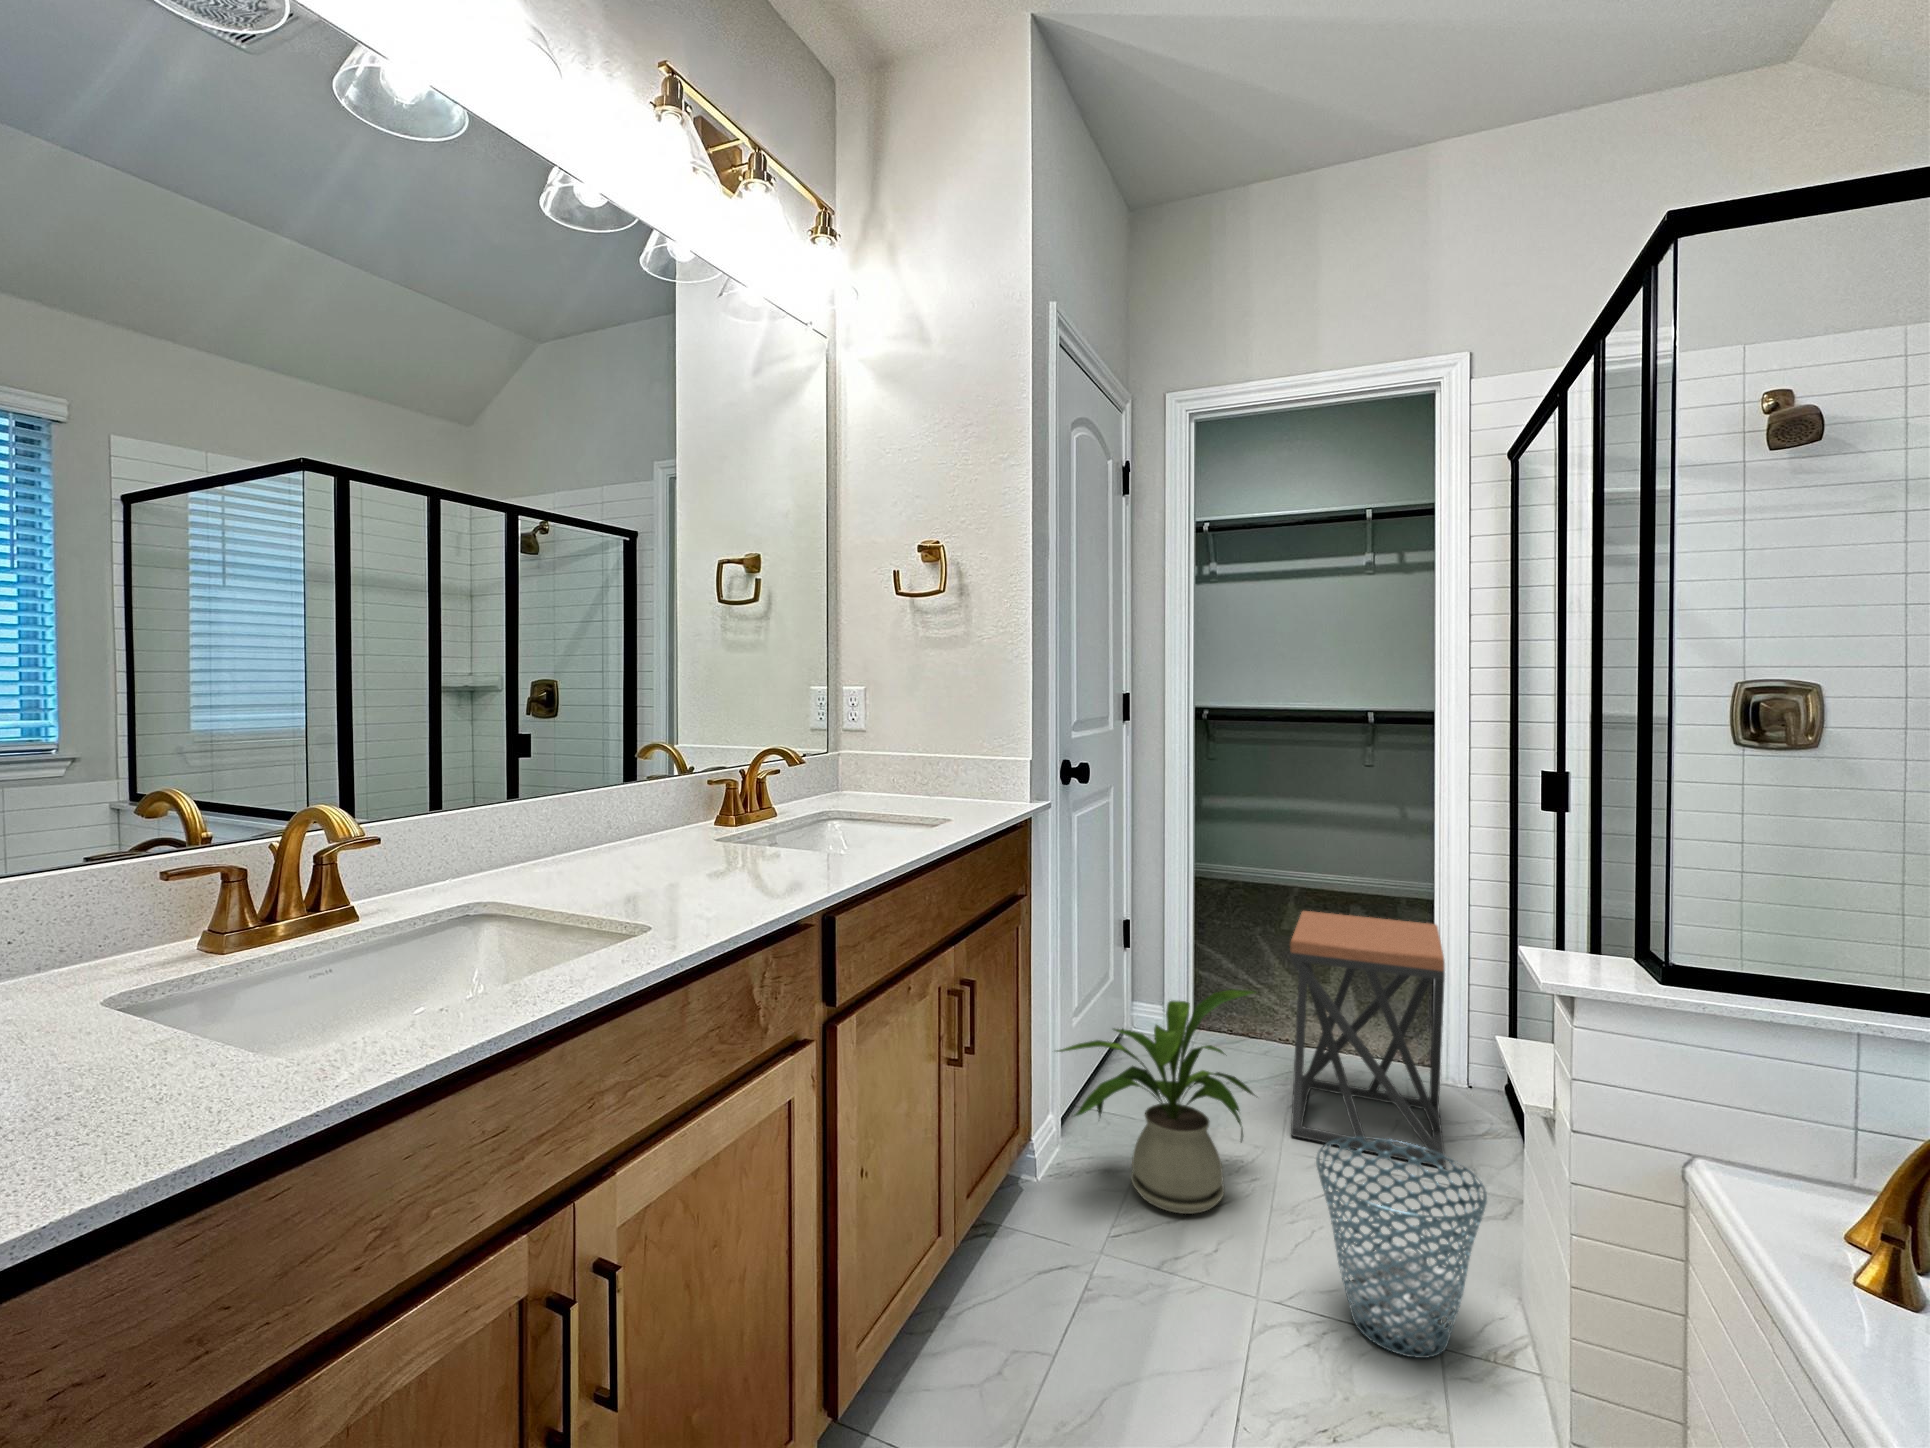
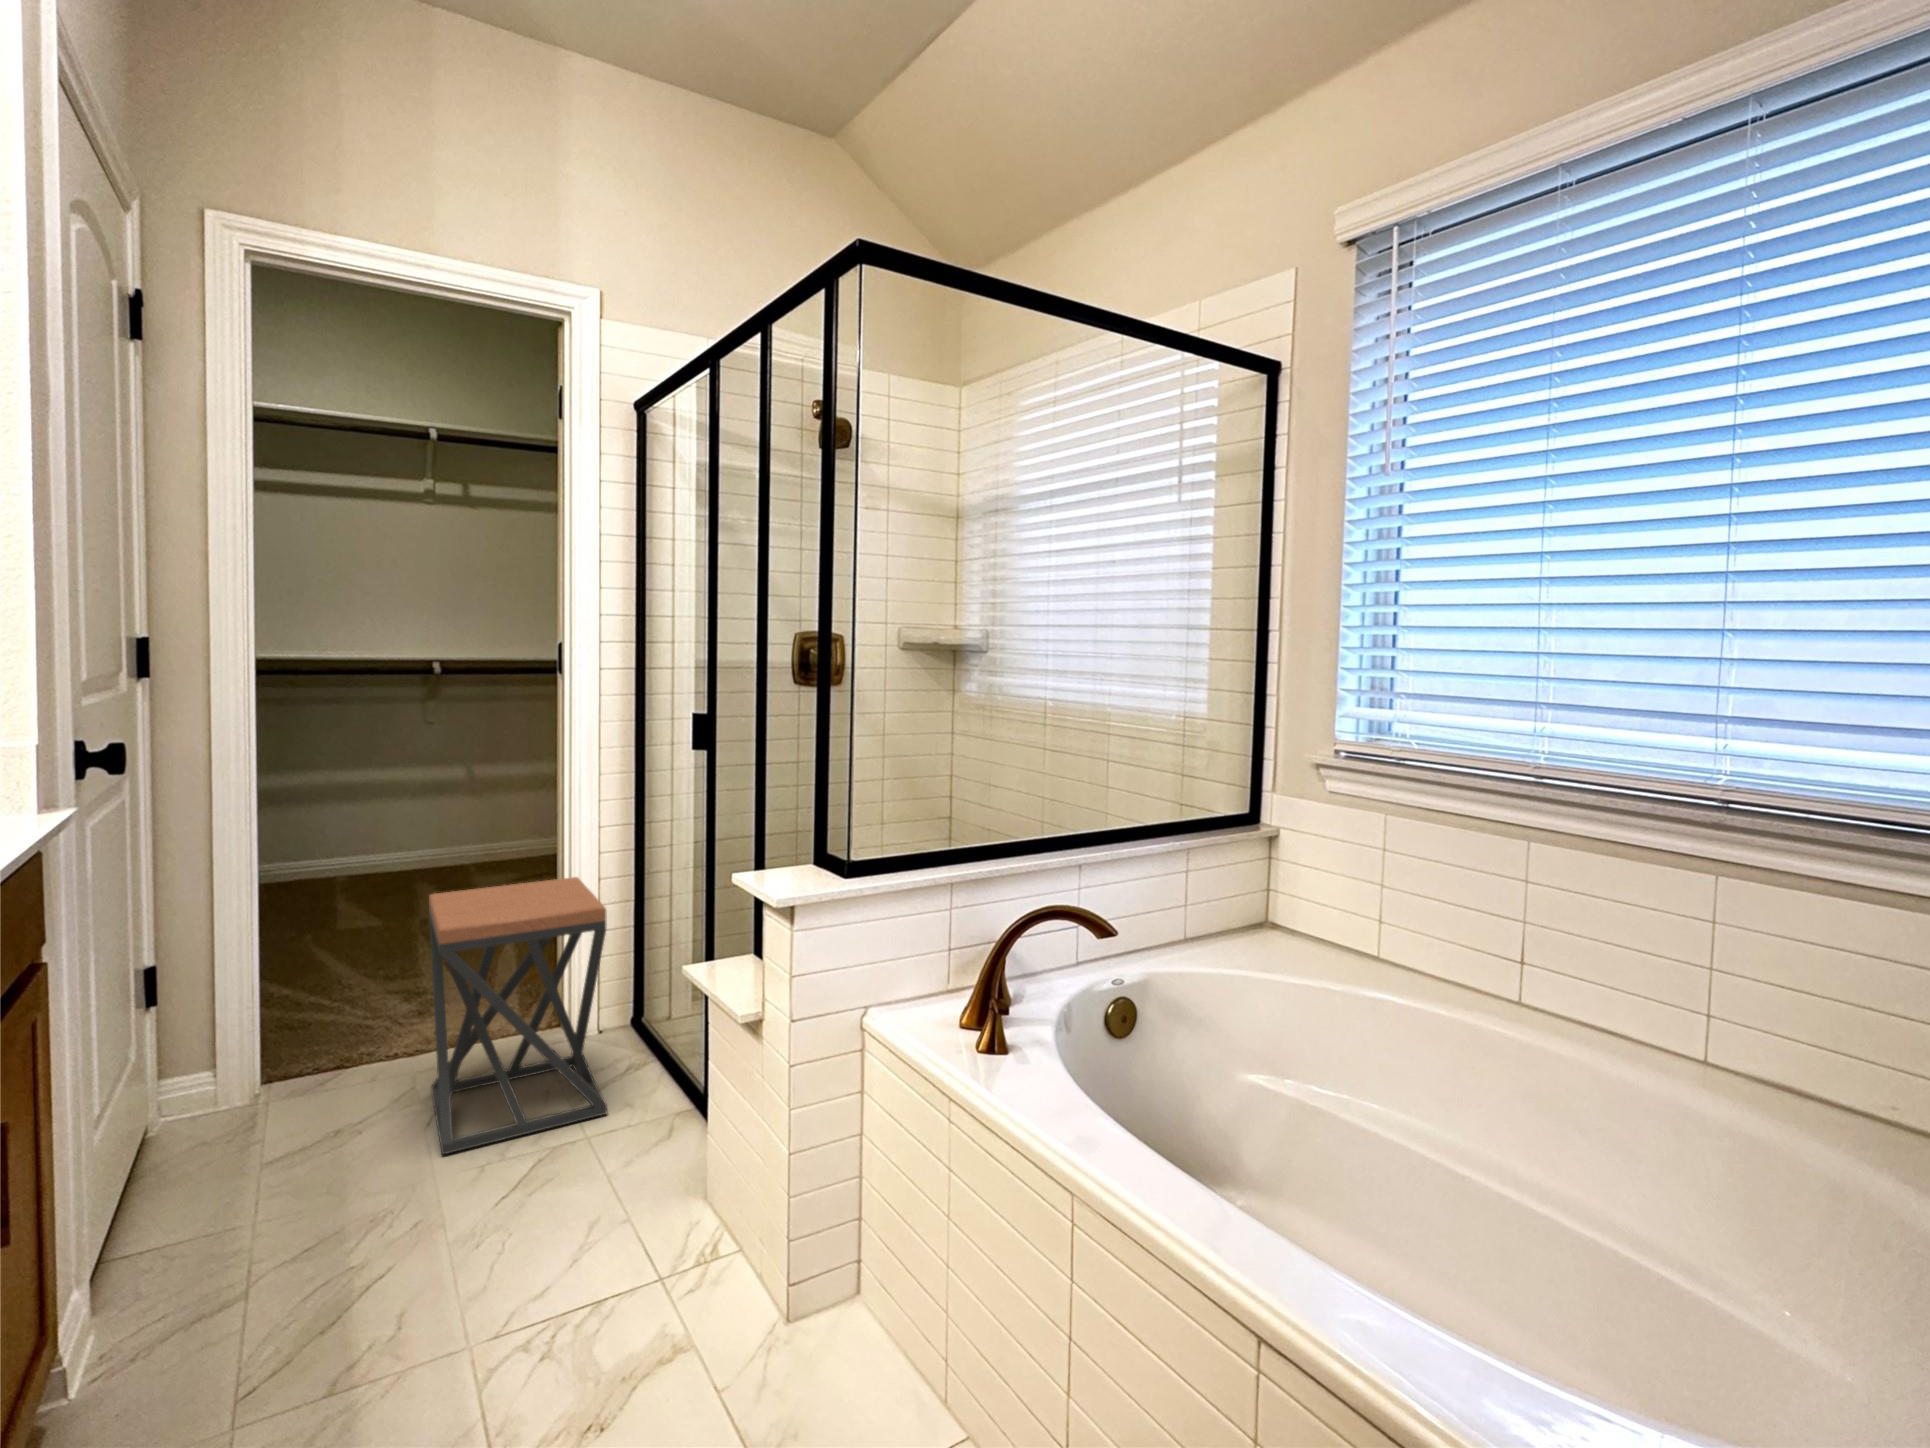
house plant: present [1057,989,1256,1214] -> none [97,1000,429,1326]
waste basket: present [1316,1137,1487,1358] -> none [536,1096,704,1314]

